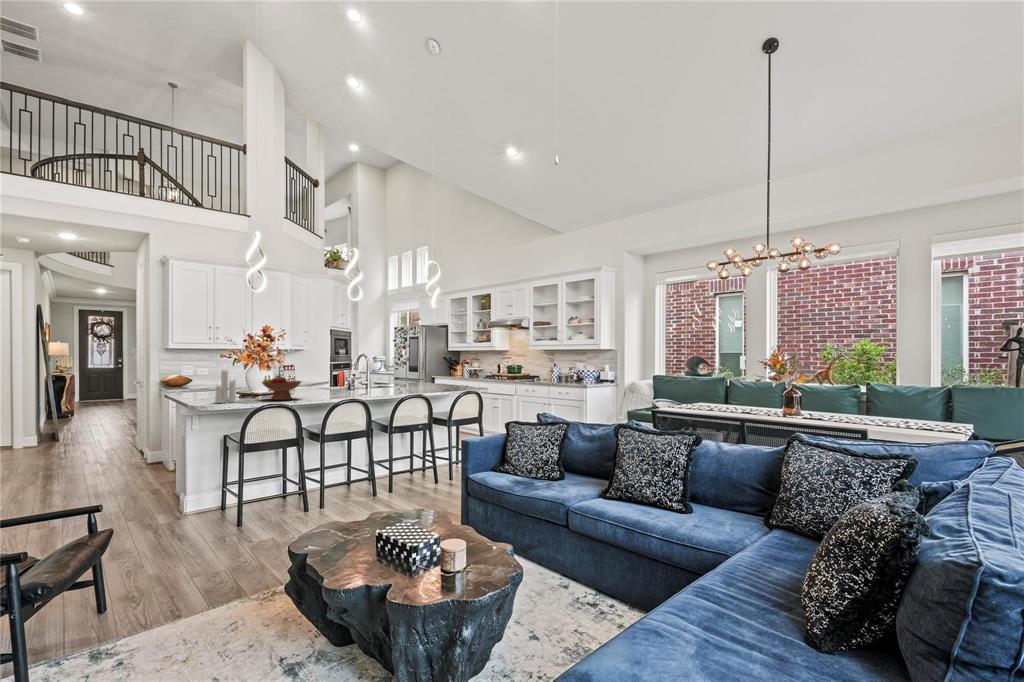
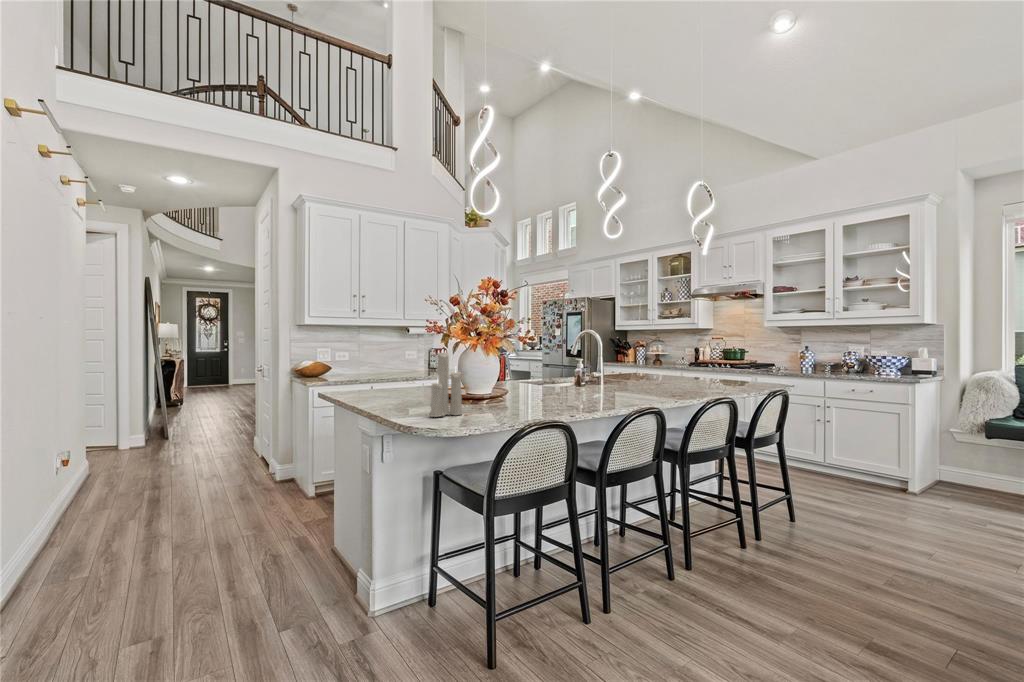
fruit bowl: present [262,376,301,400] -> none [493,364,560,410]

